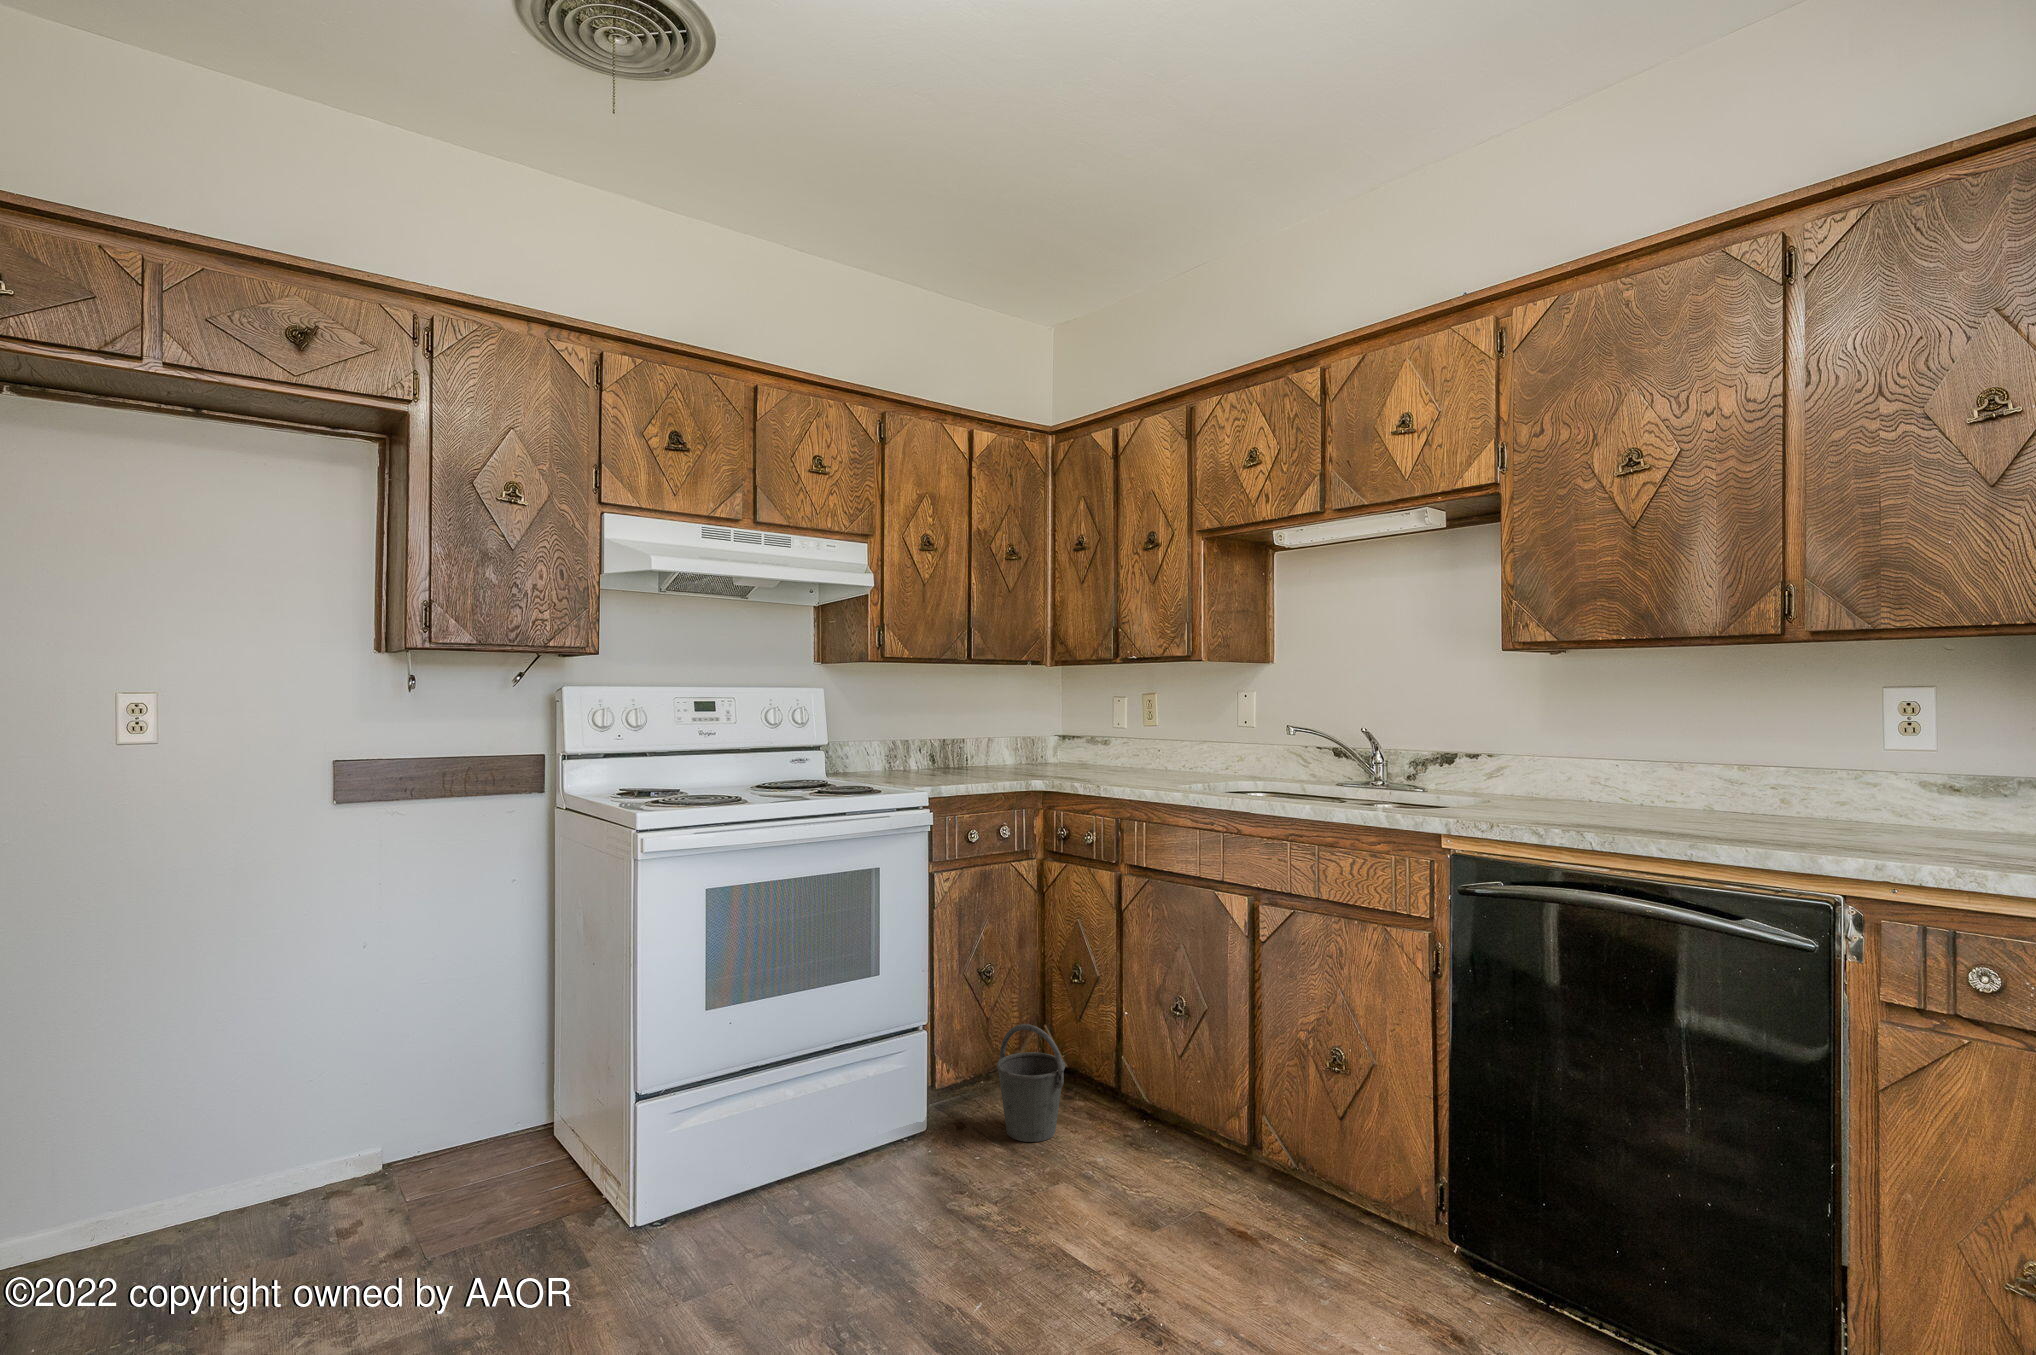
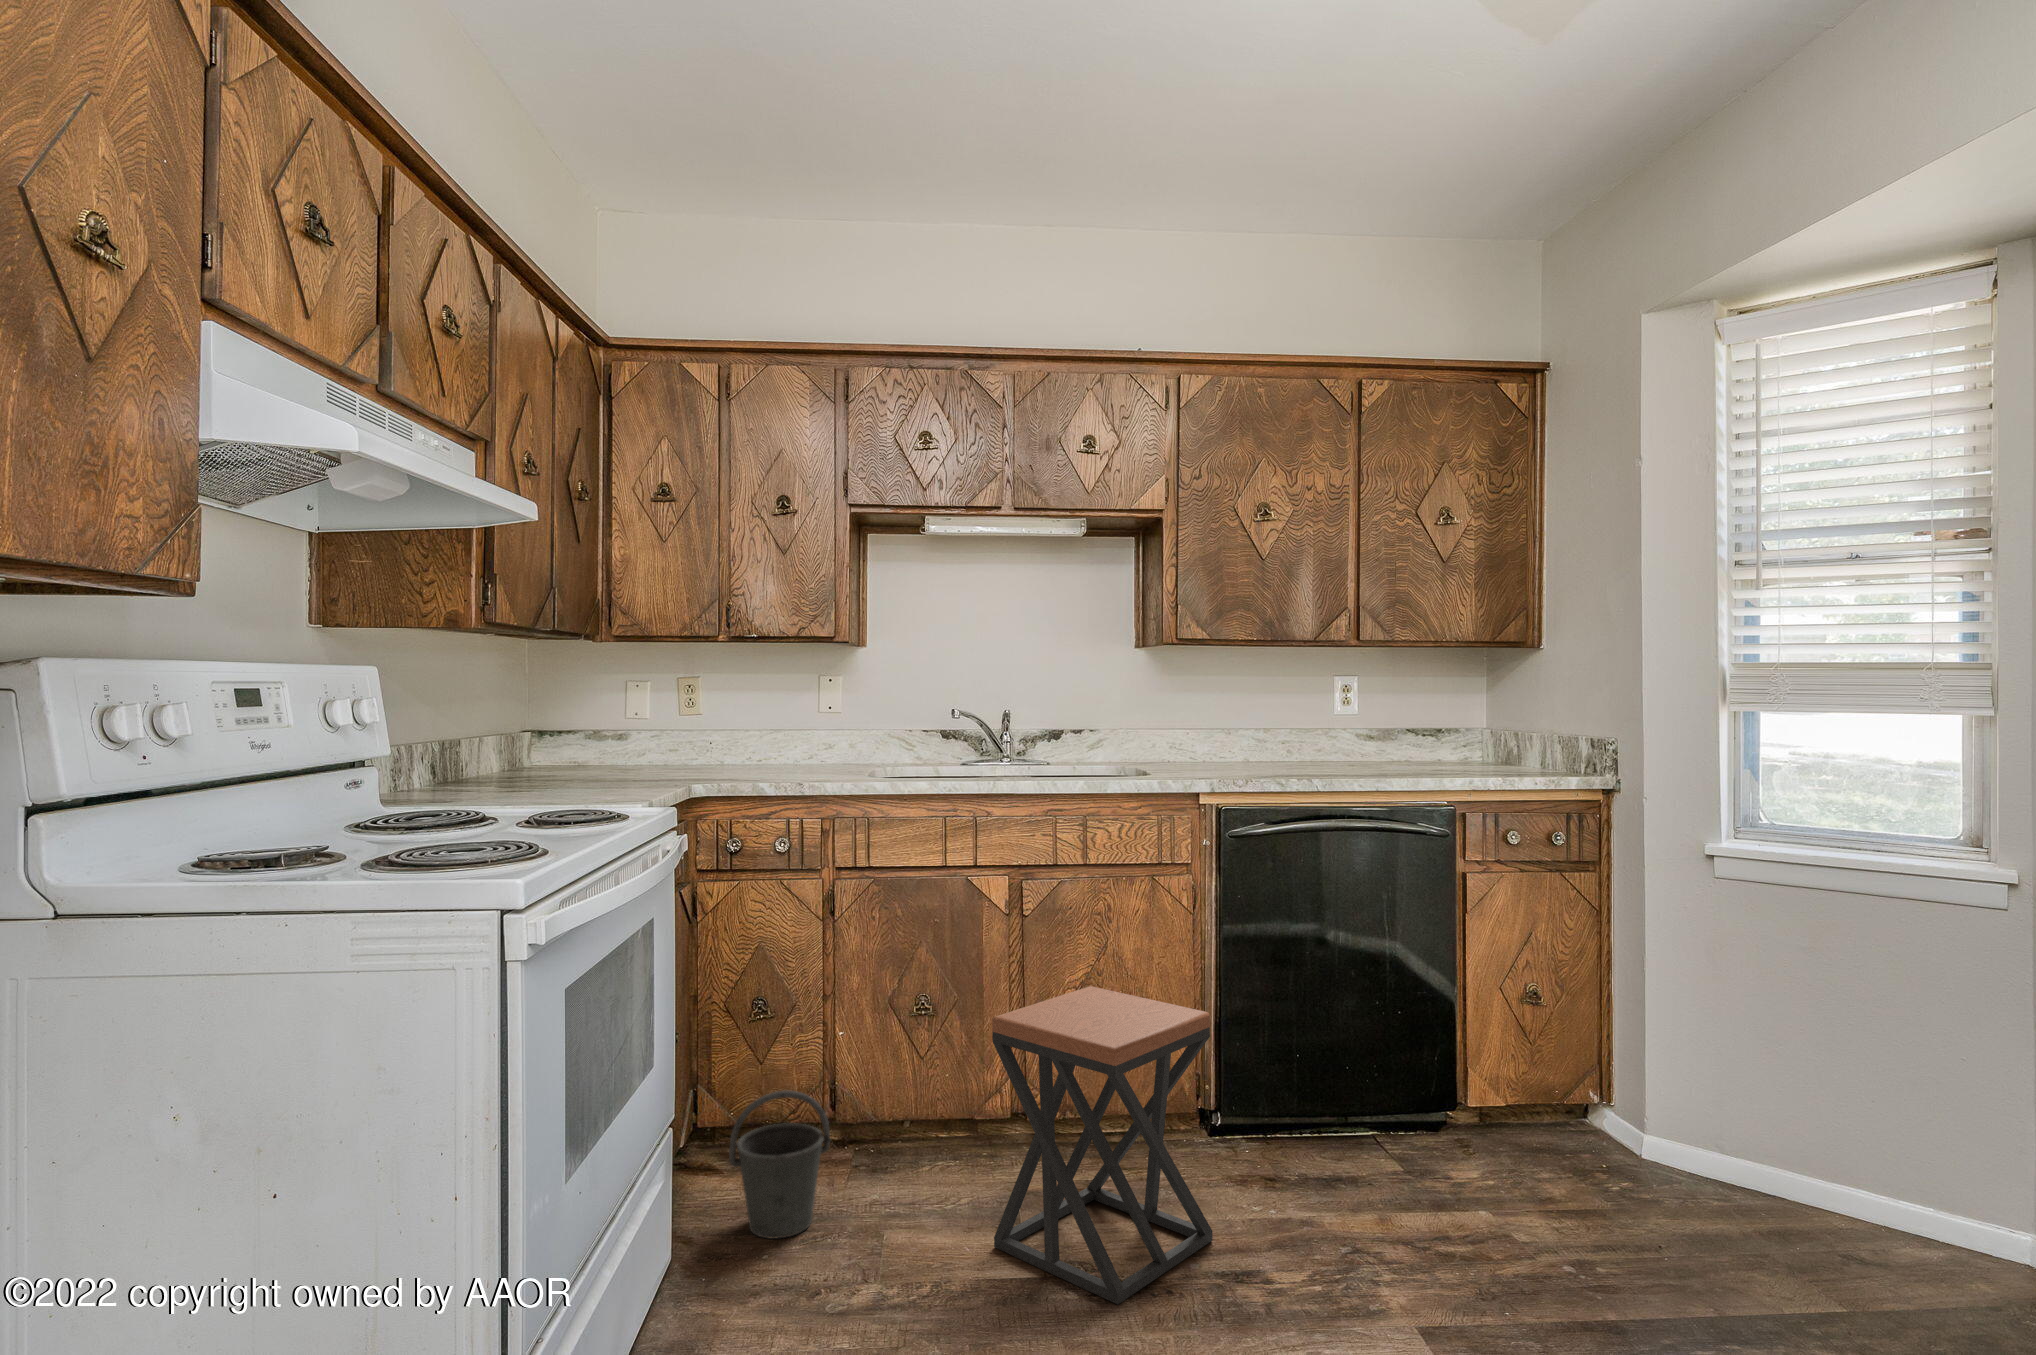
stool: none [1076,1007,1246,1323] -> present [992,986,1213,1304]

